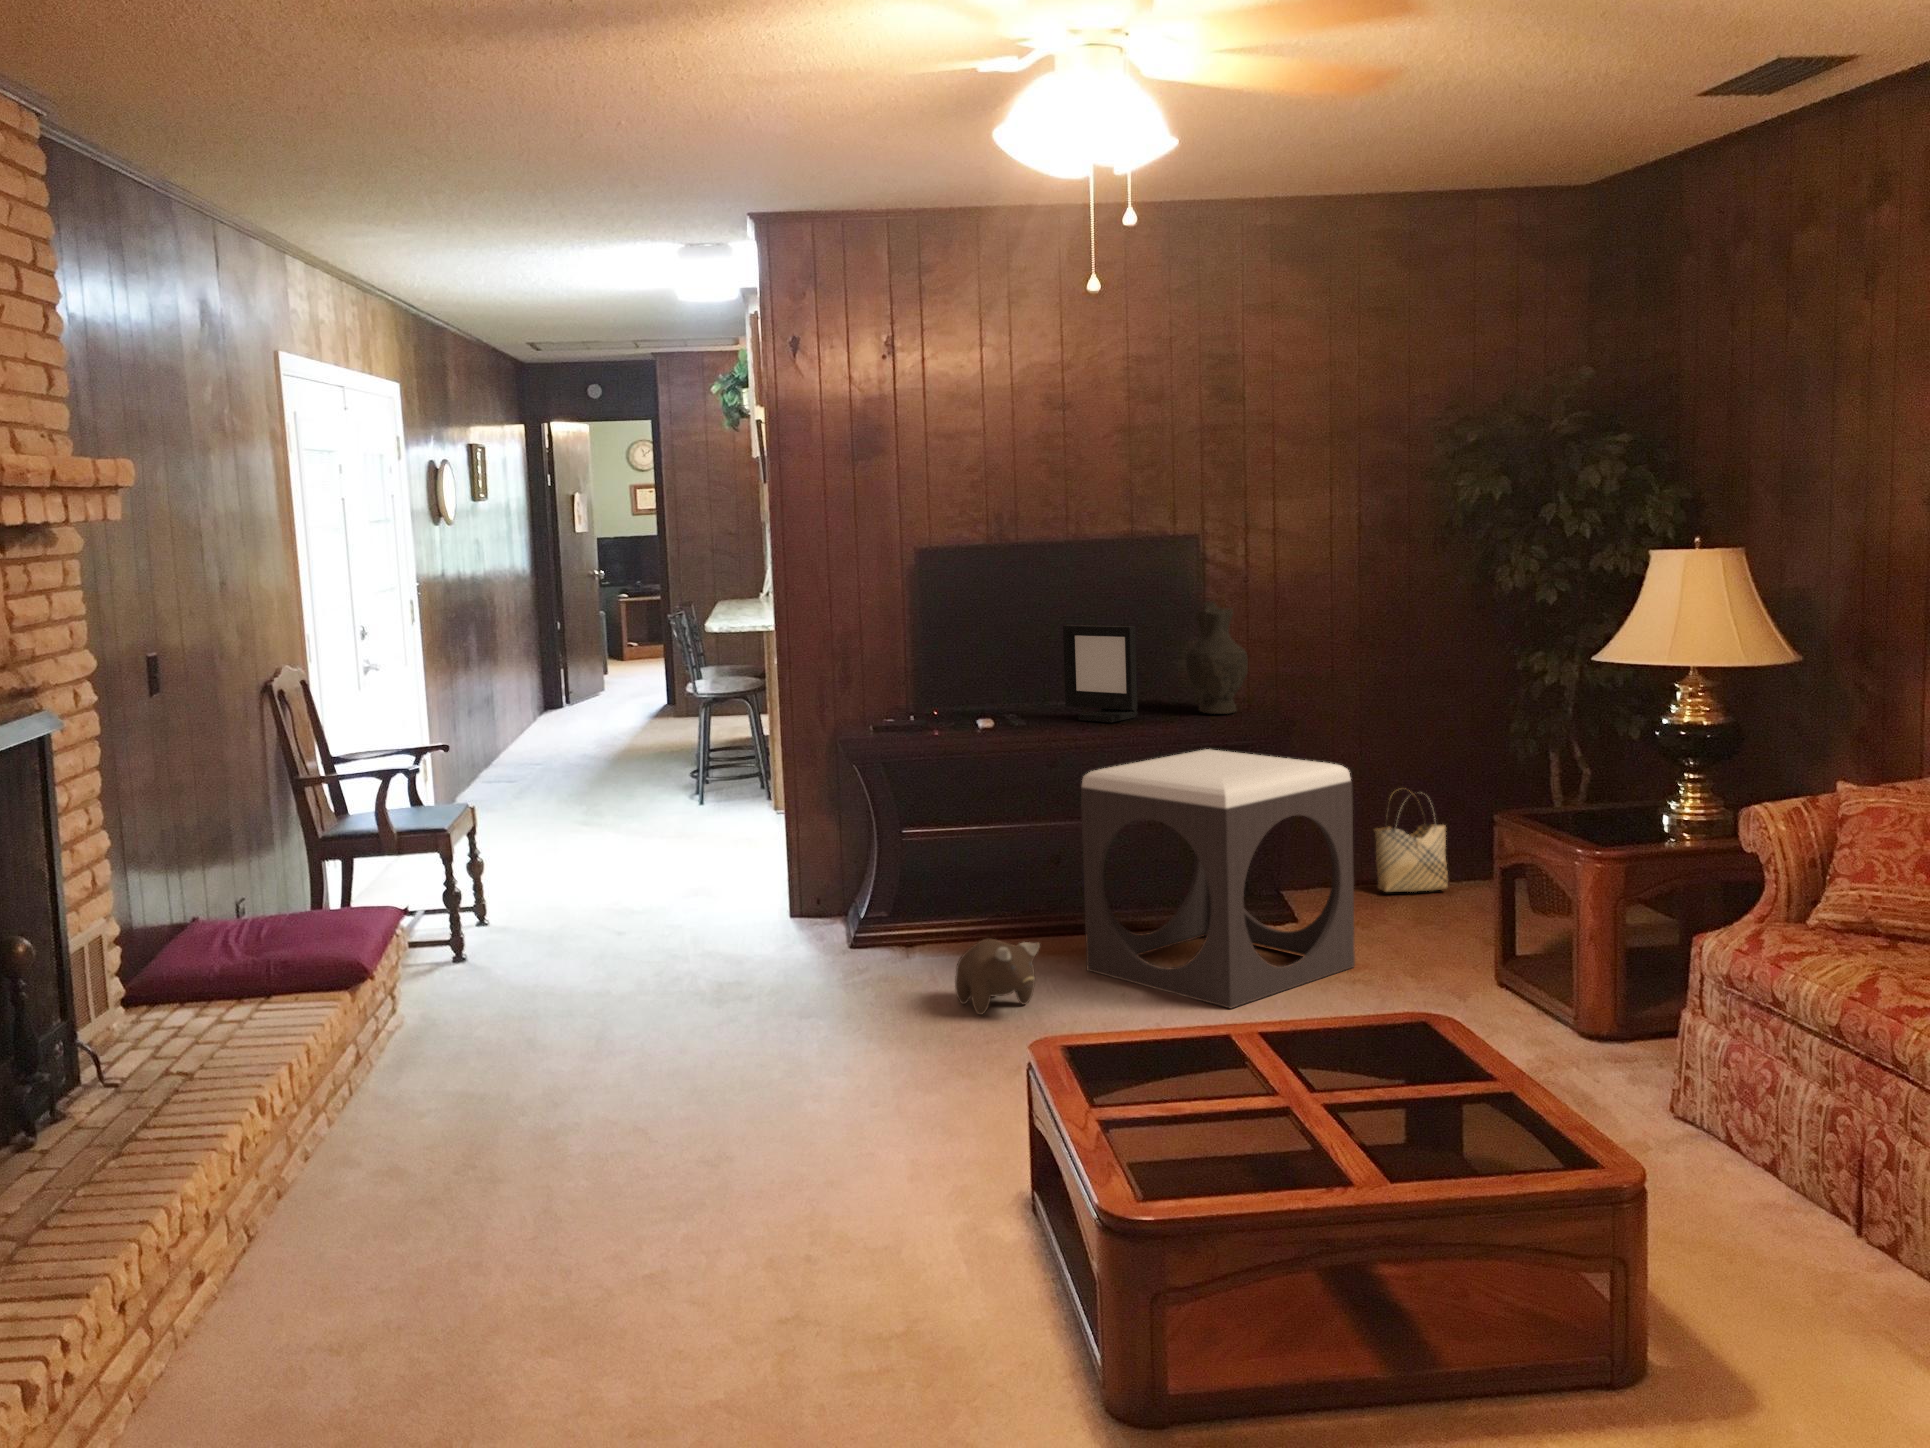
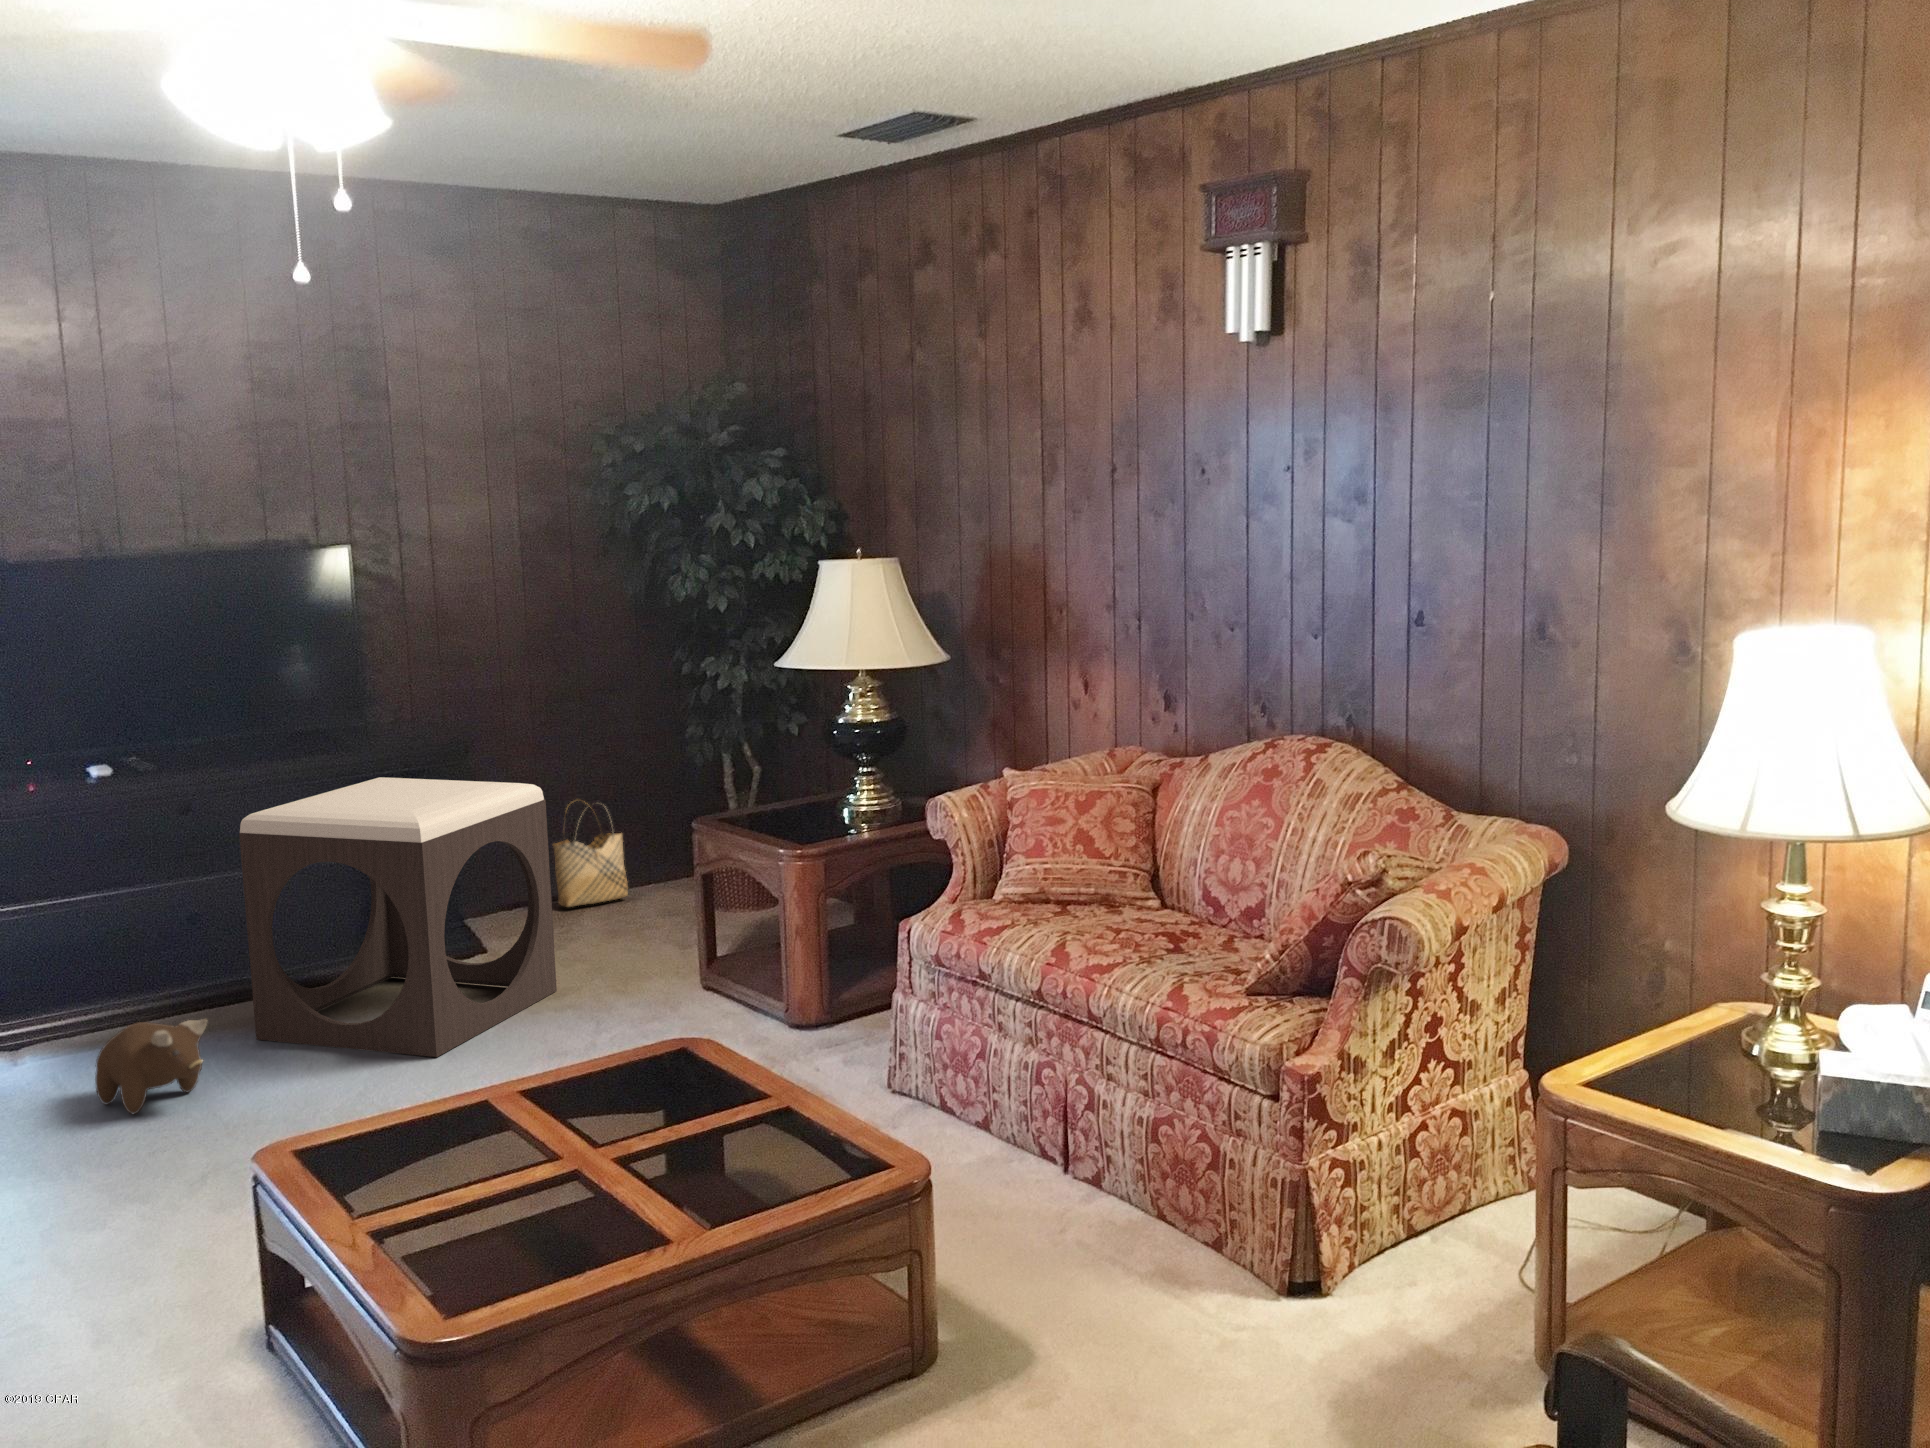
decorative vase: present [1185,601,1248,714] -> none [344,615,416,738]
picture frame: present [1063,625,1138,722] -> none [194,646,294,755]

